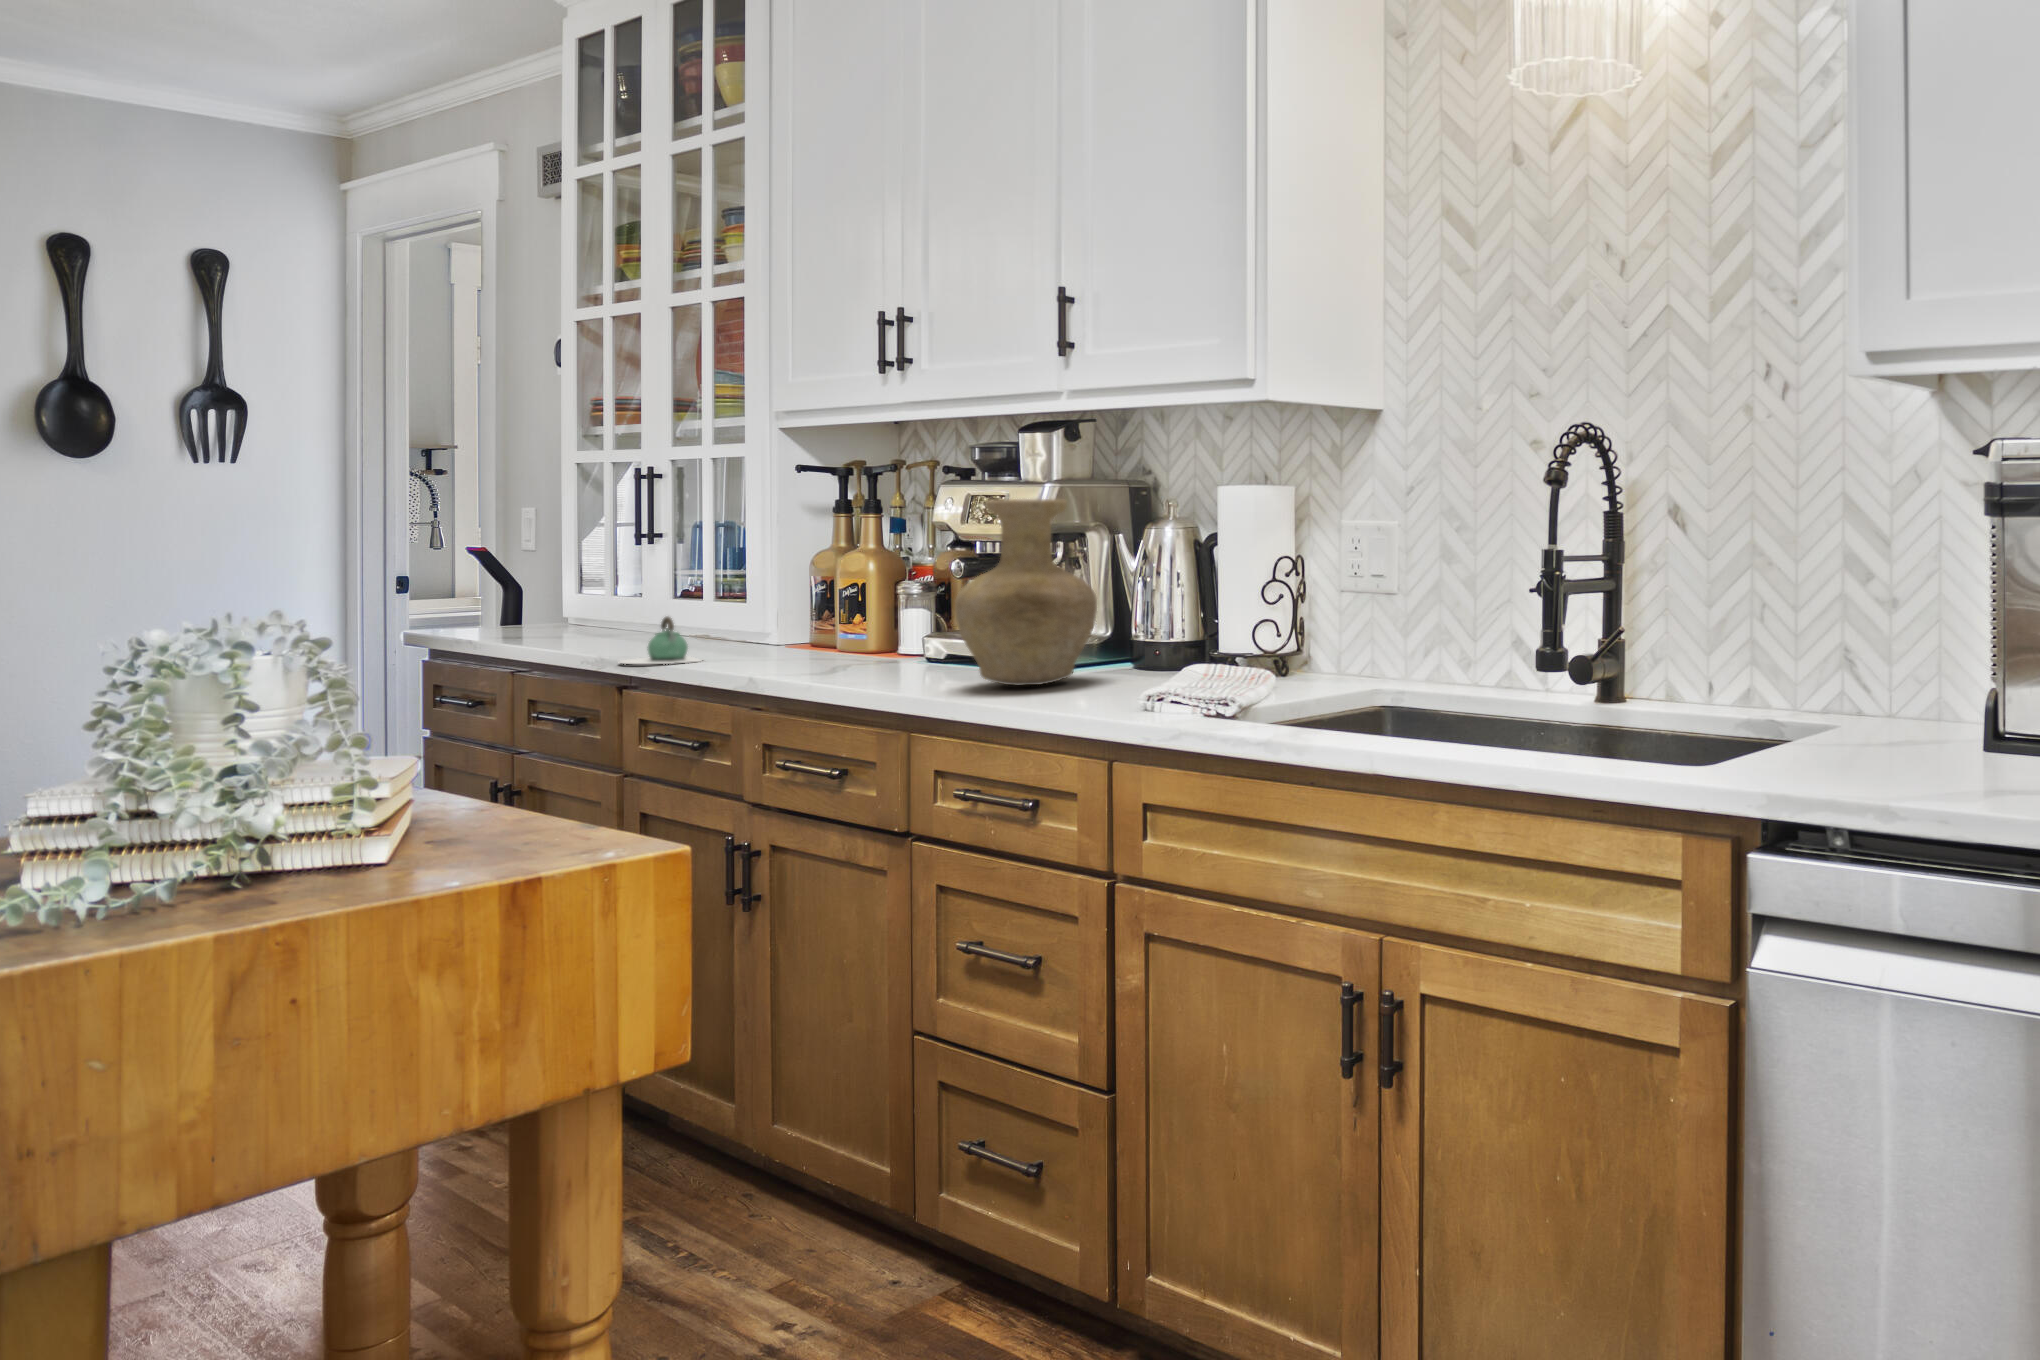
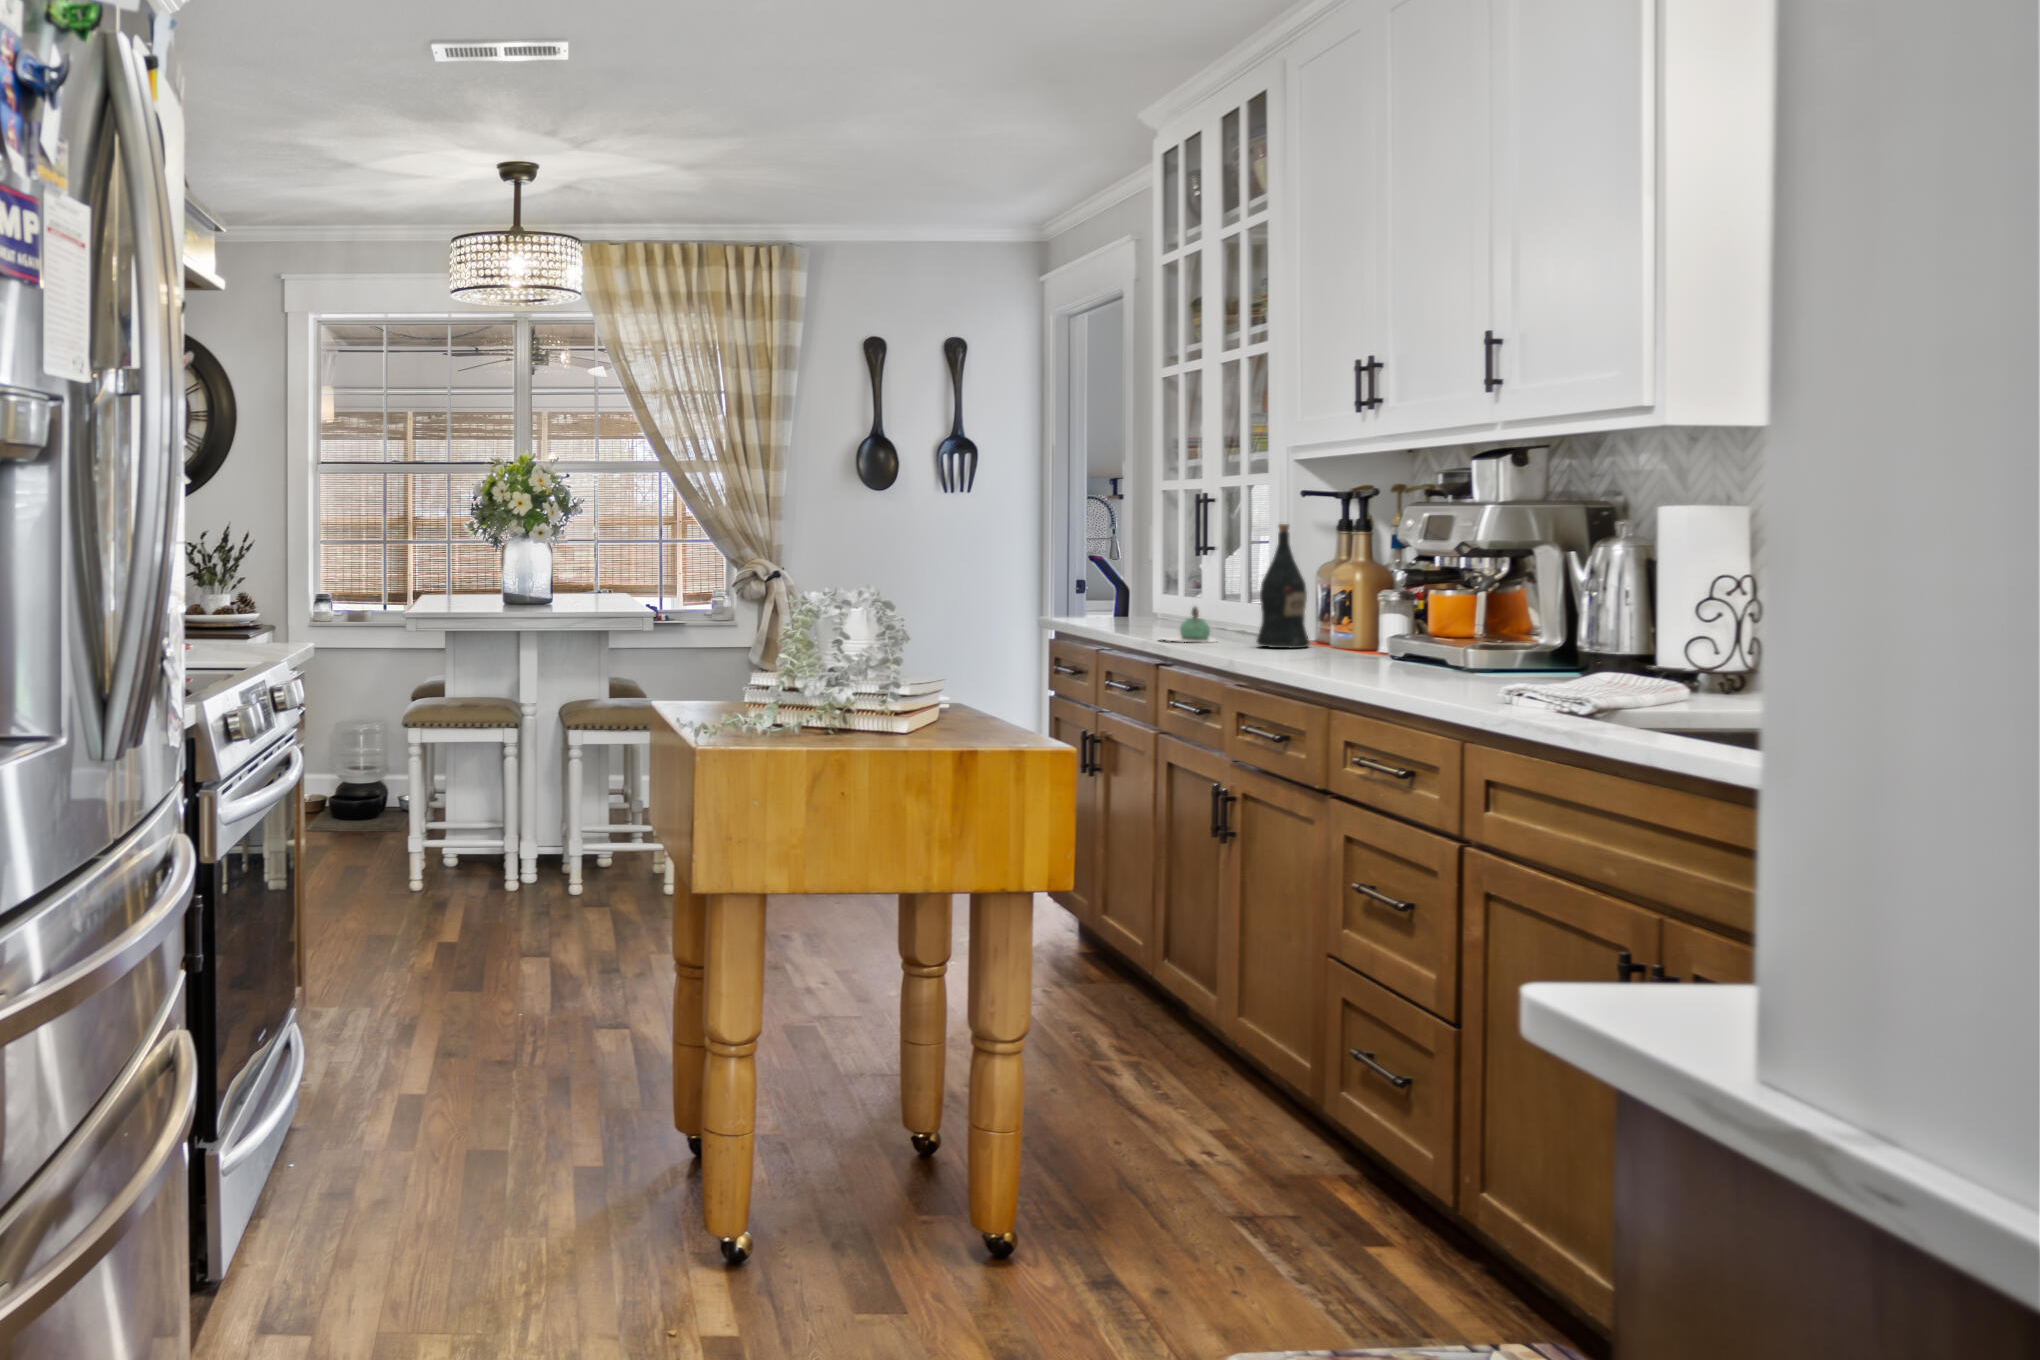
vase: present [955,499,1097,685] -> none [1370,520,1510,680]
wine bottle: none [760,507,824,662] -> present [1257,524,1309,648]

